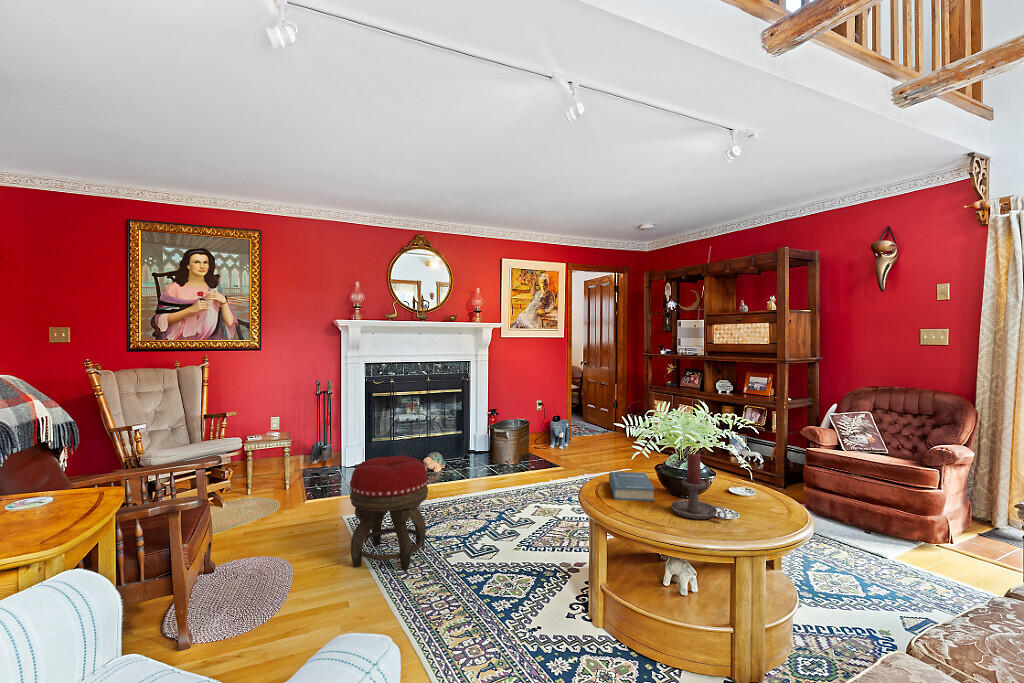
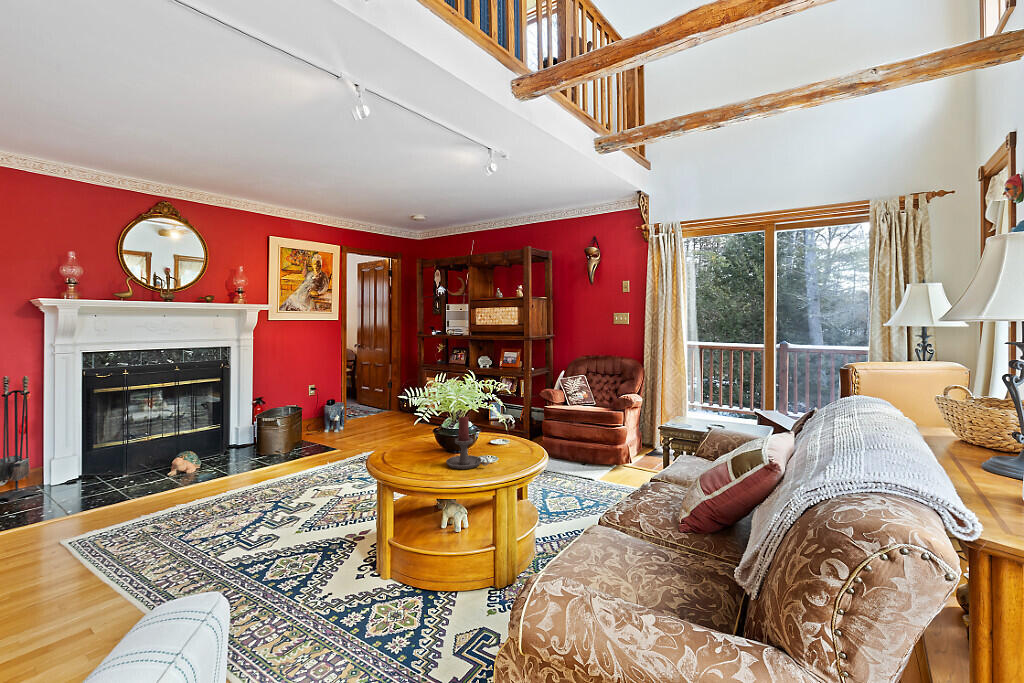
footstool: present [350,455,428,570] -> none [80,456,191,592]
hardback book: present [609,472,654,501] -> none [392,439,432,465]

